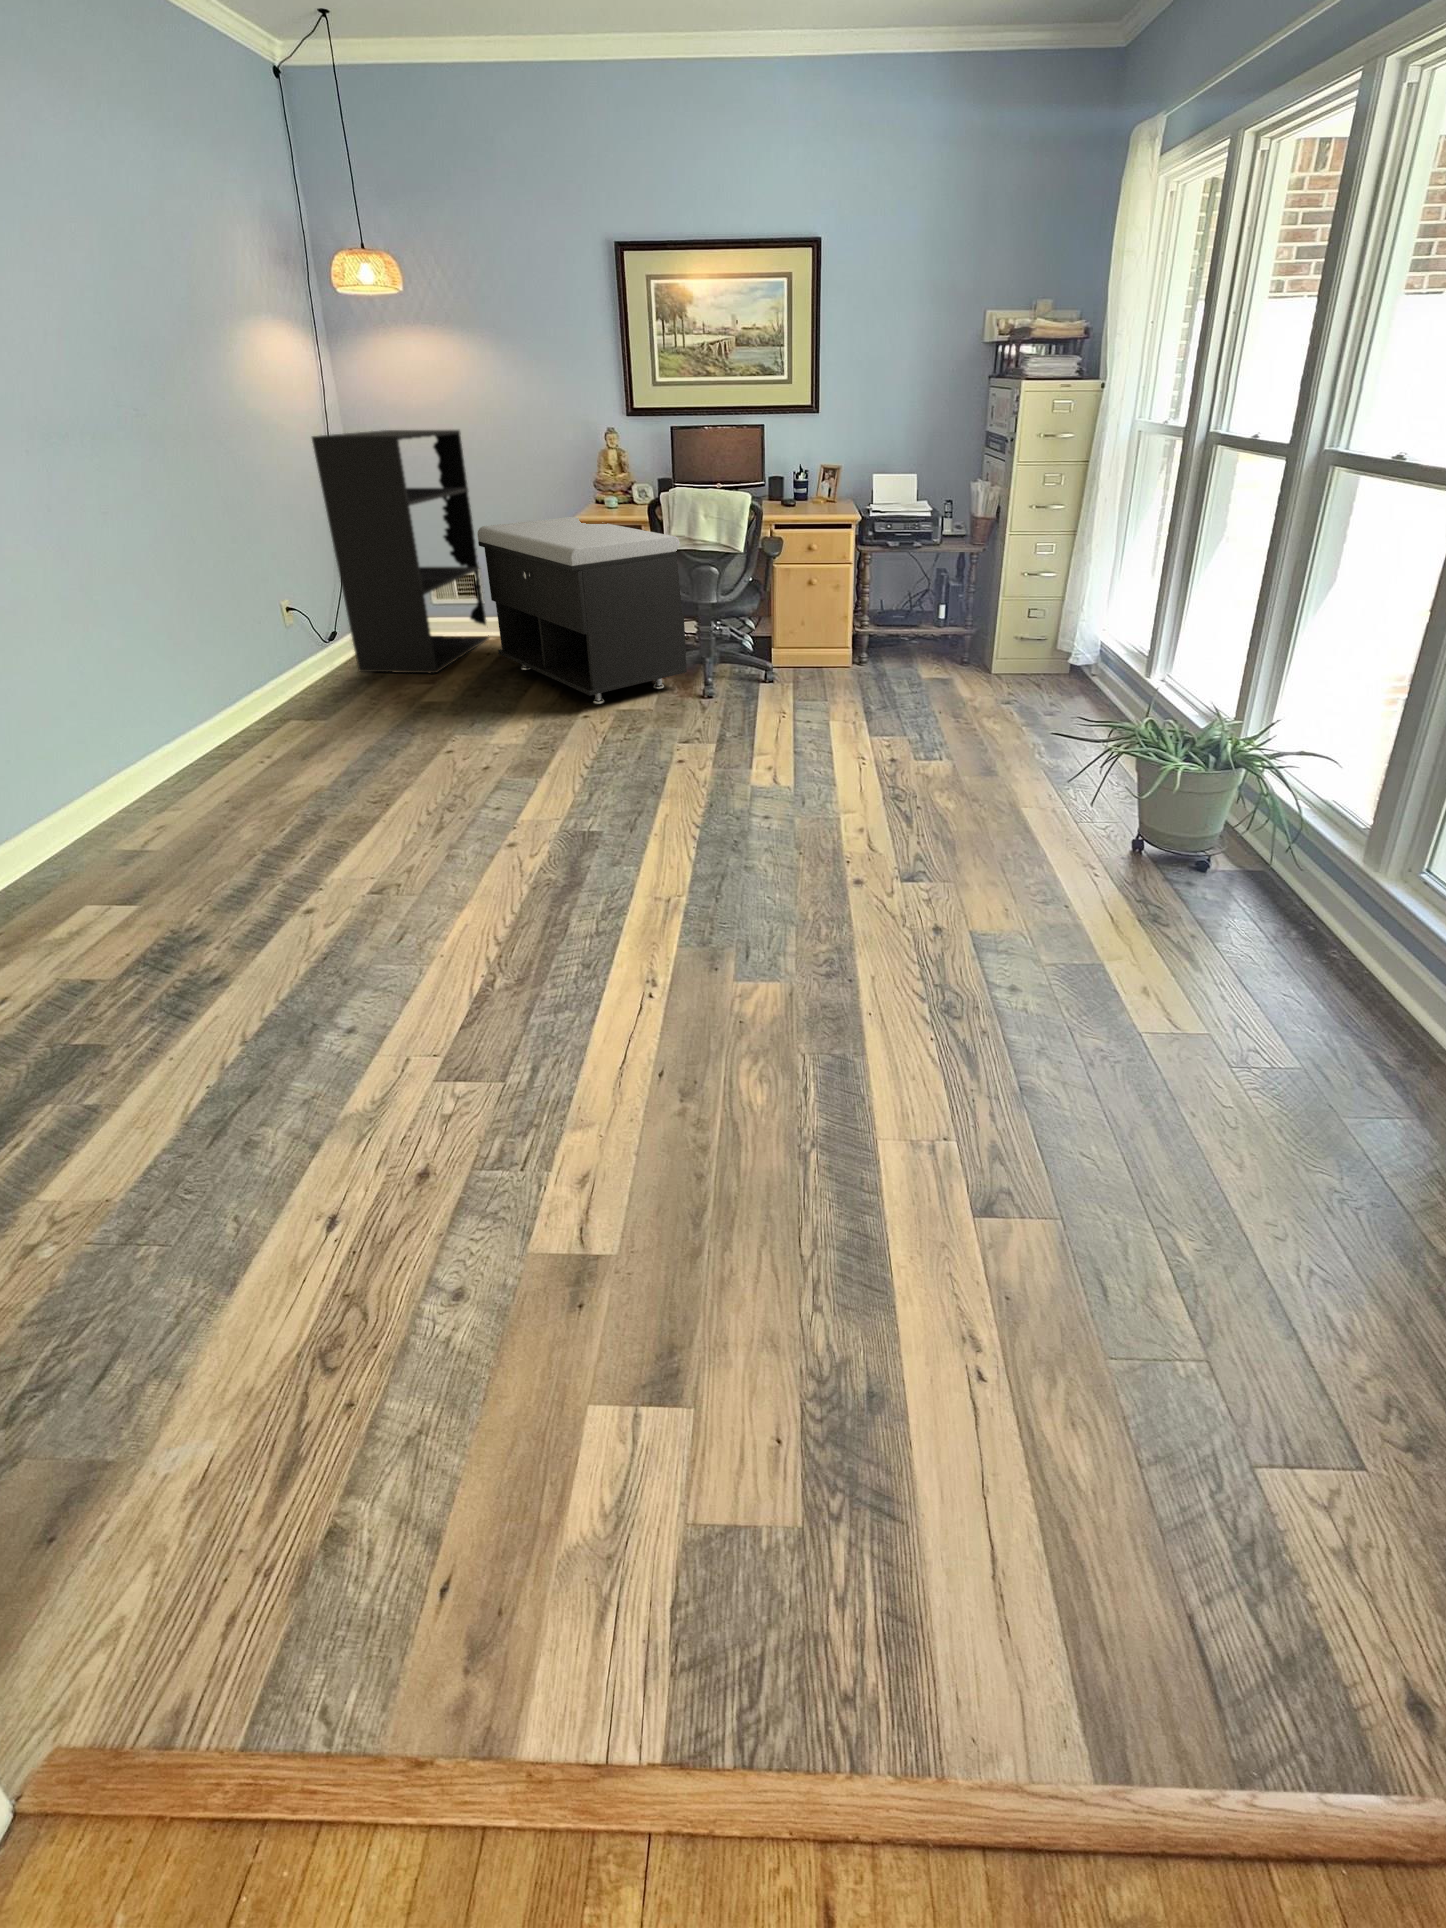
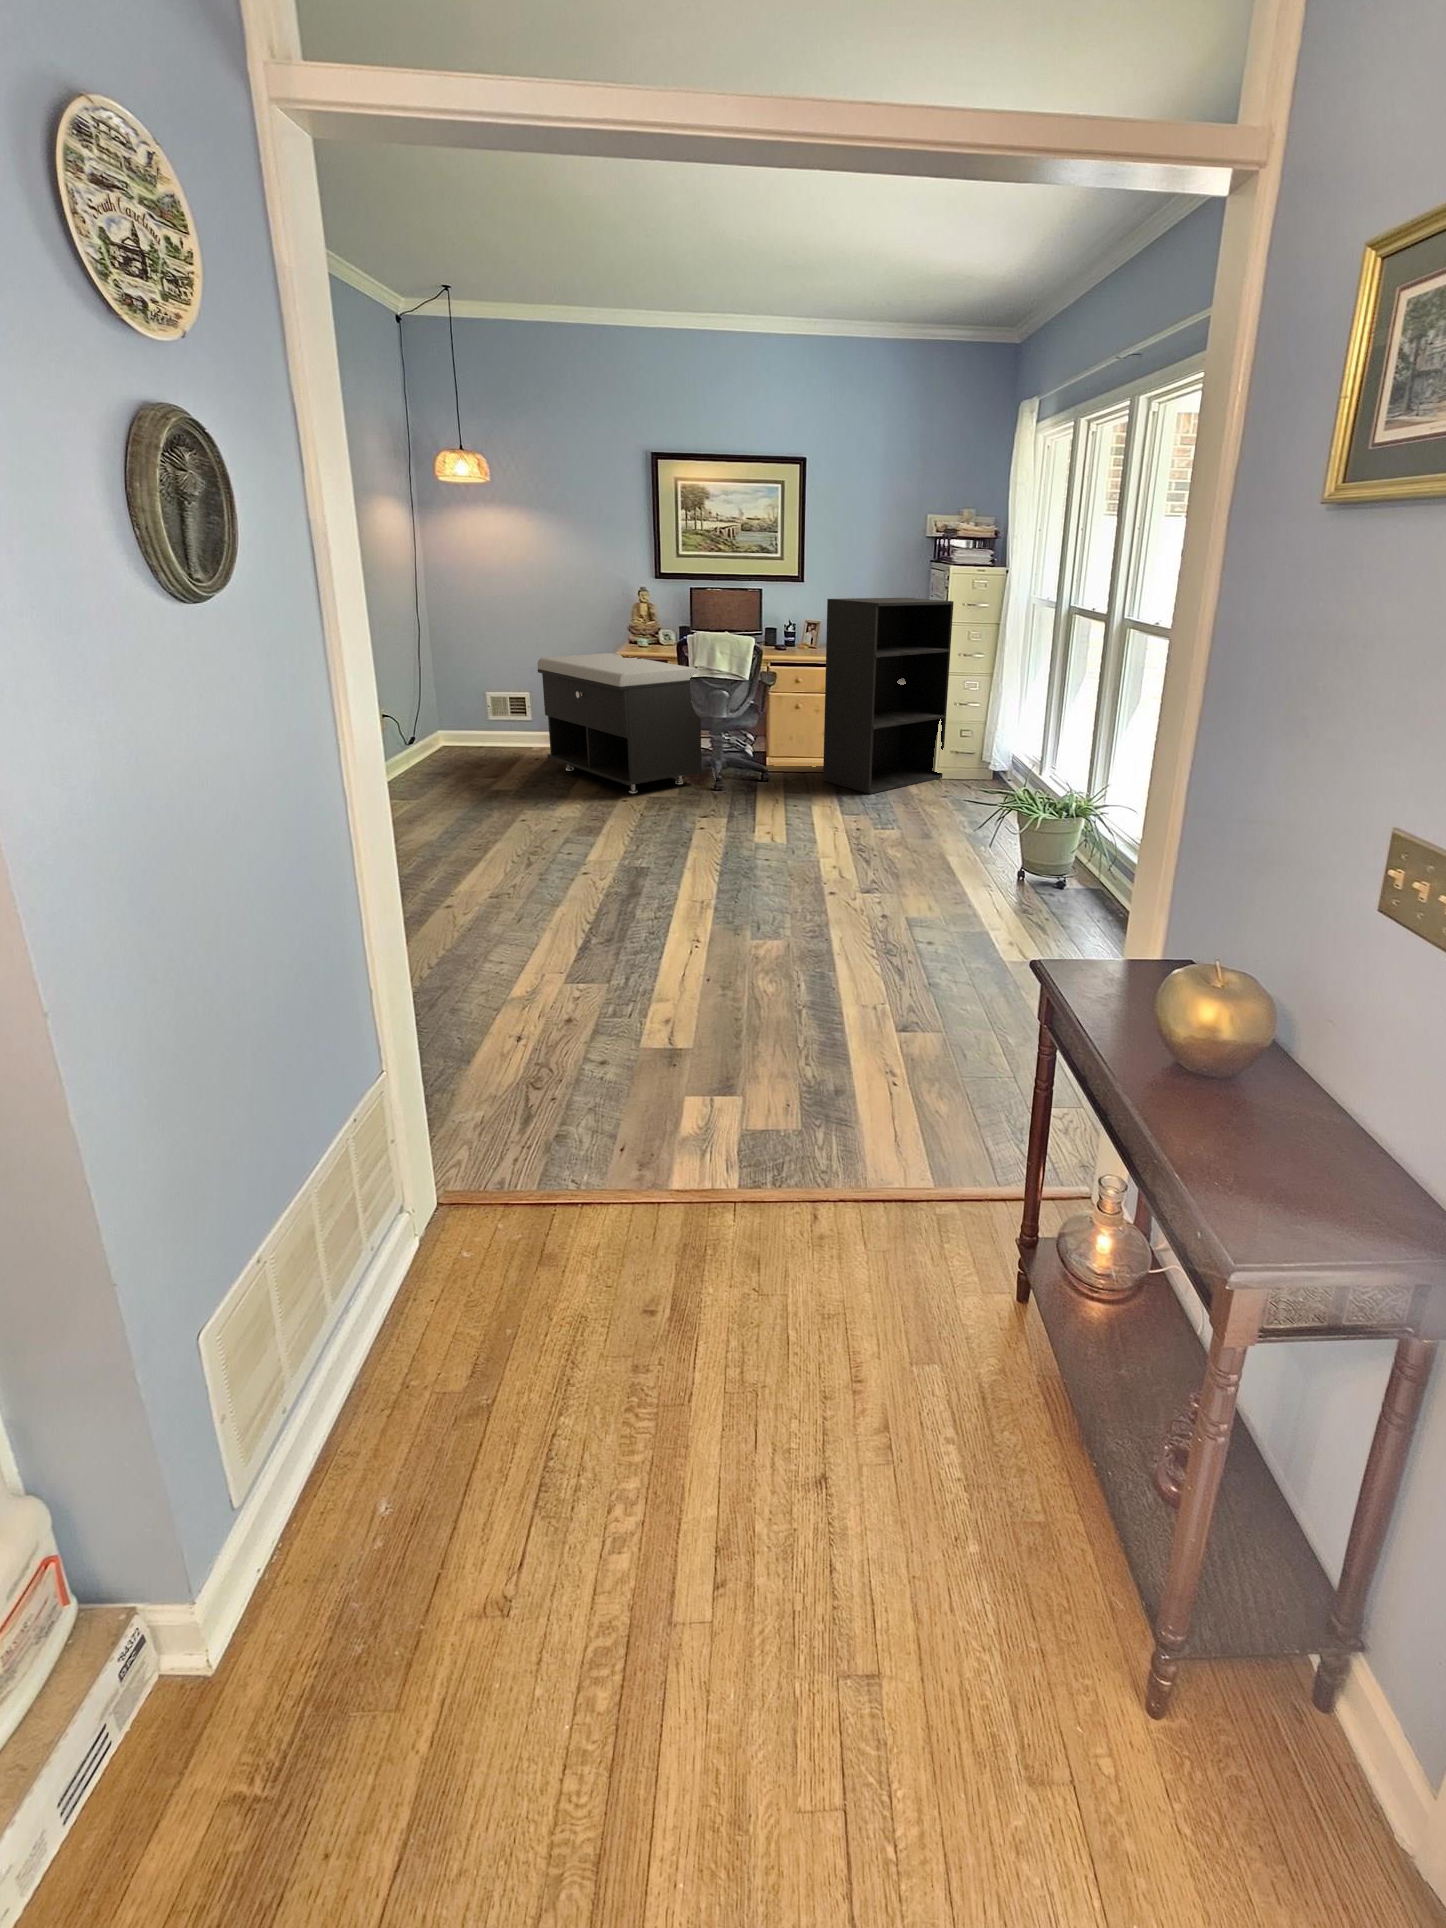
bookshelf: present [312,430,488,673] -> present [823,598,954,794]

